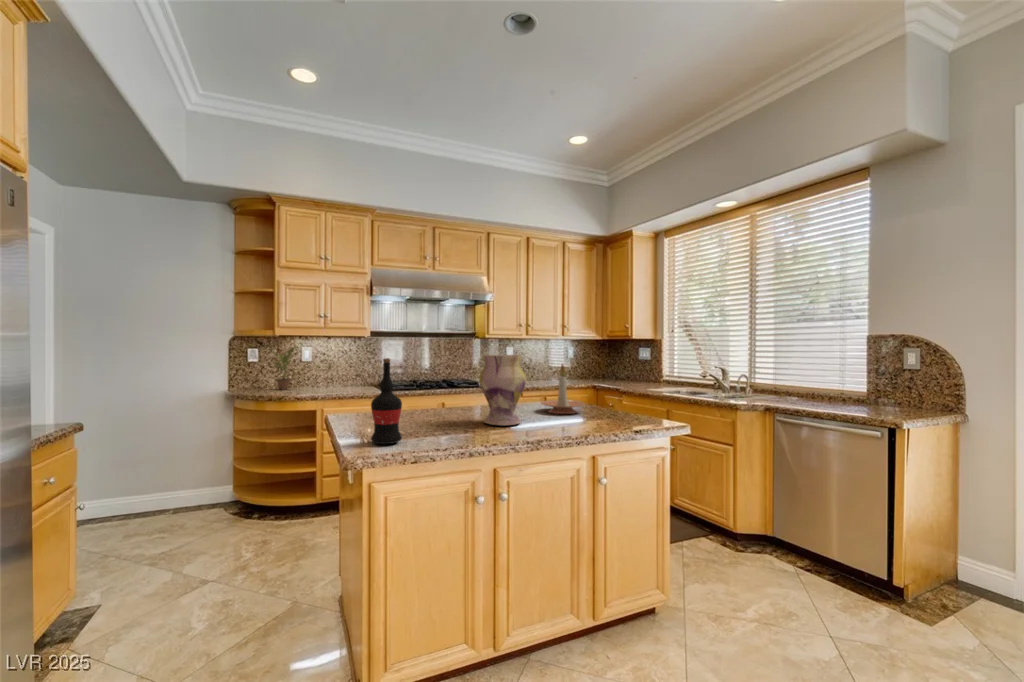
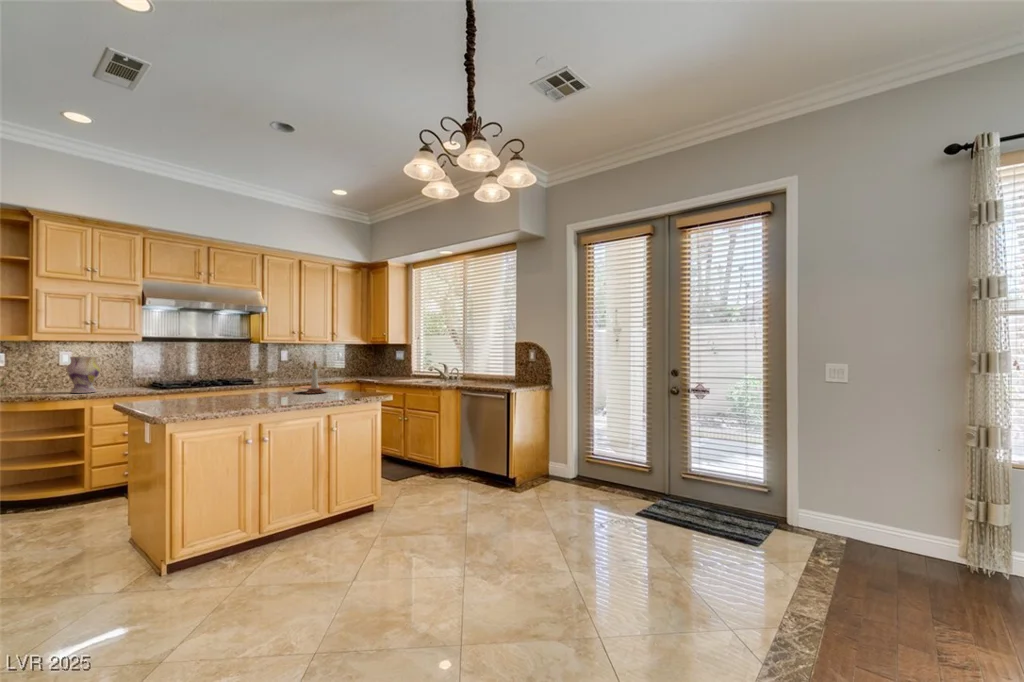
potted plant: present [275,346,296,390] -> none [22,350,63,392]
vase: present [479,355,526,426] -> present [66,357,100,393]
wine bottle: present [371,358,402,444] -> none [169,357,193,411]

